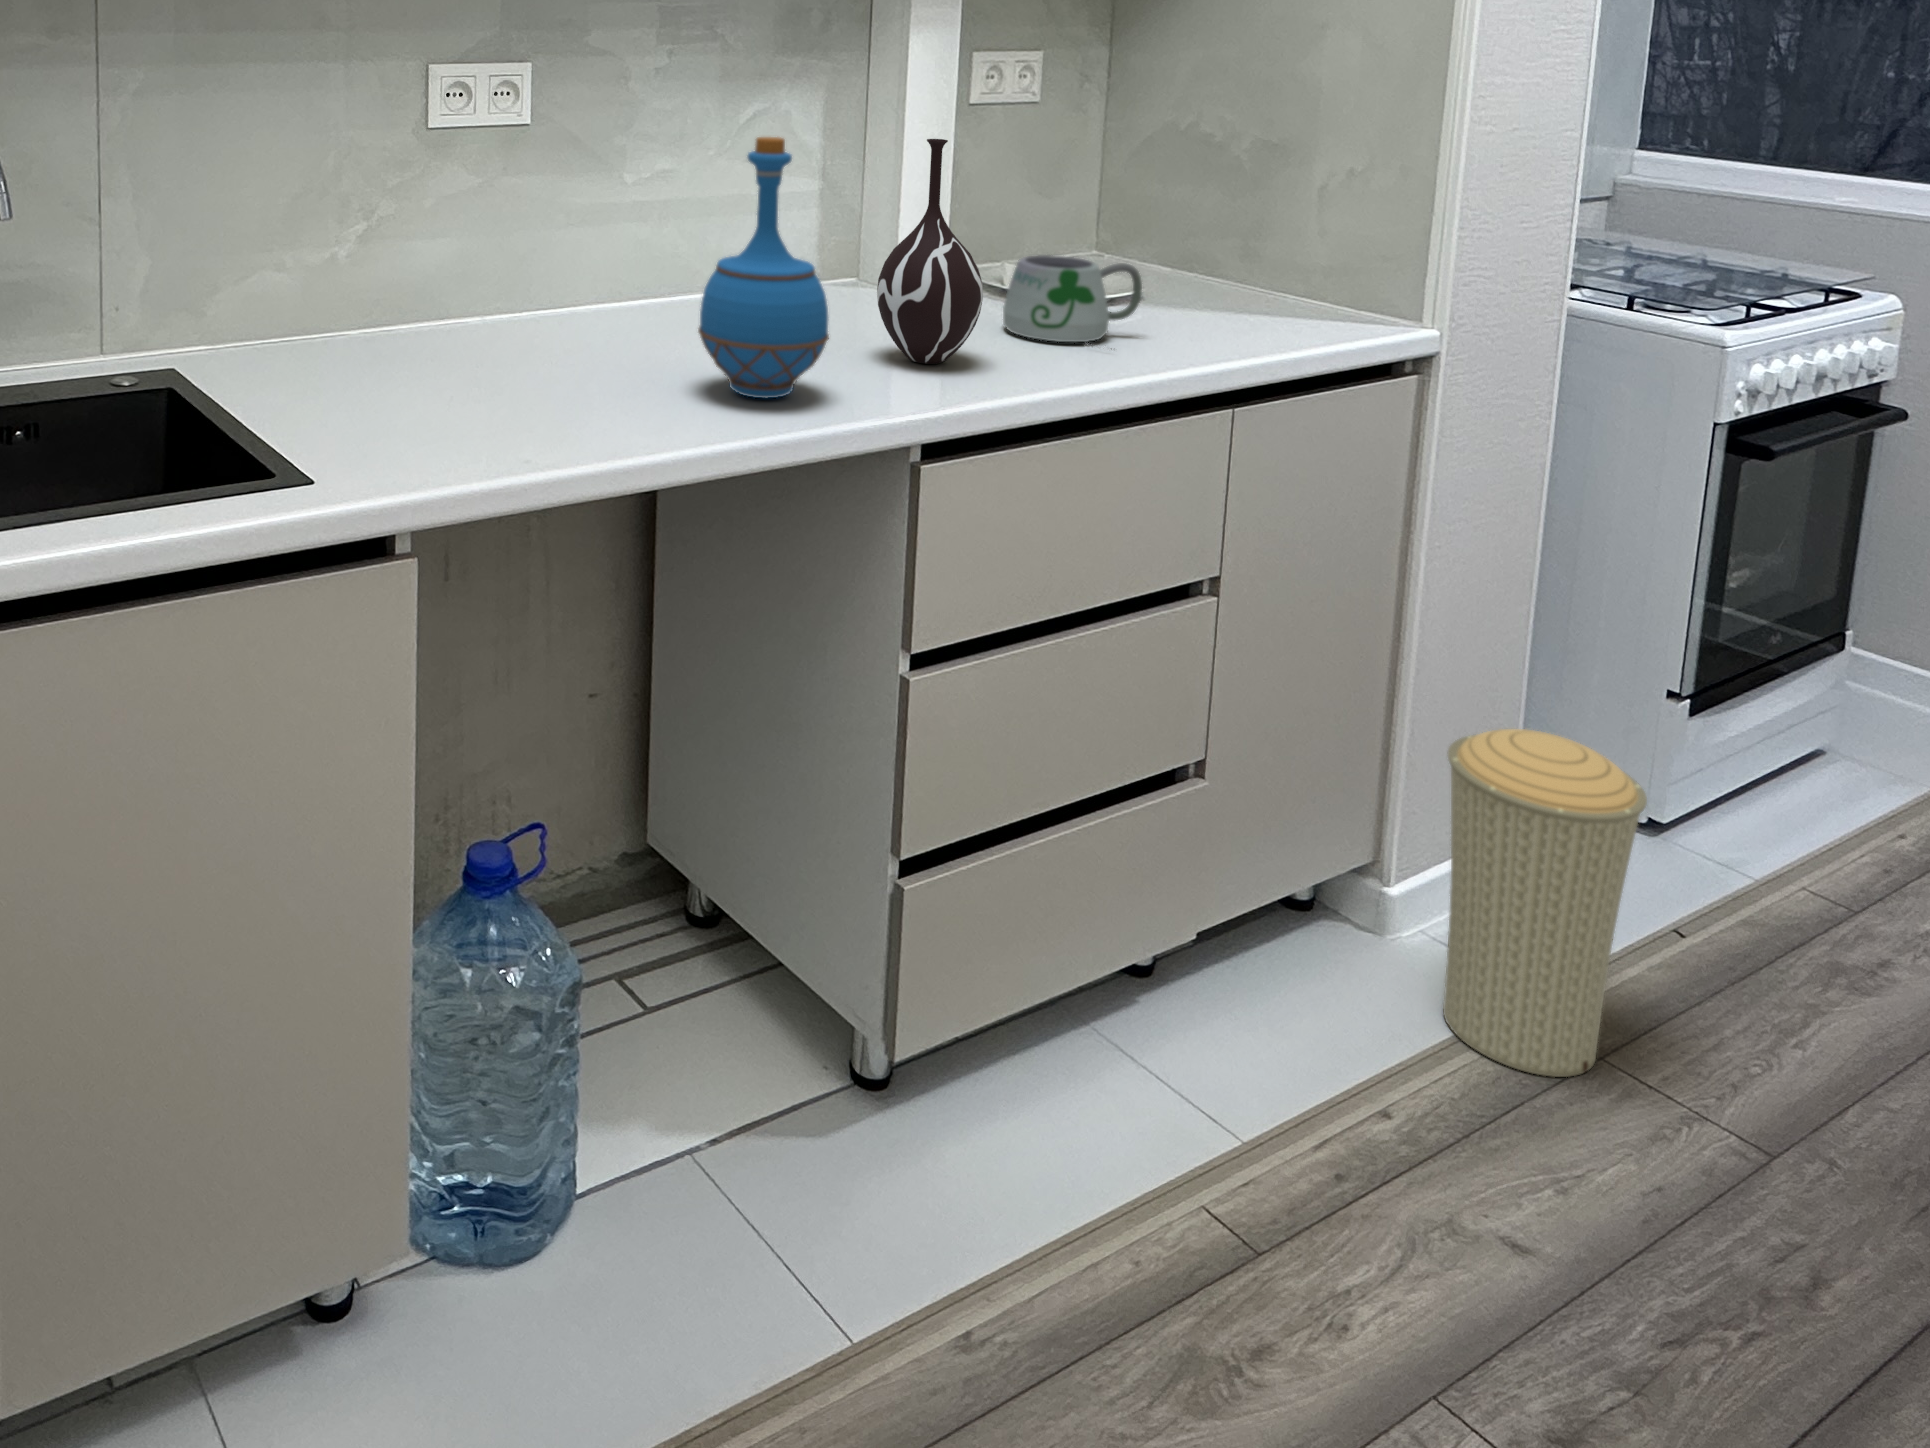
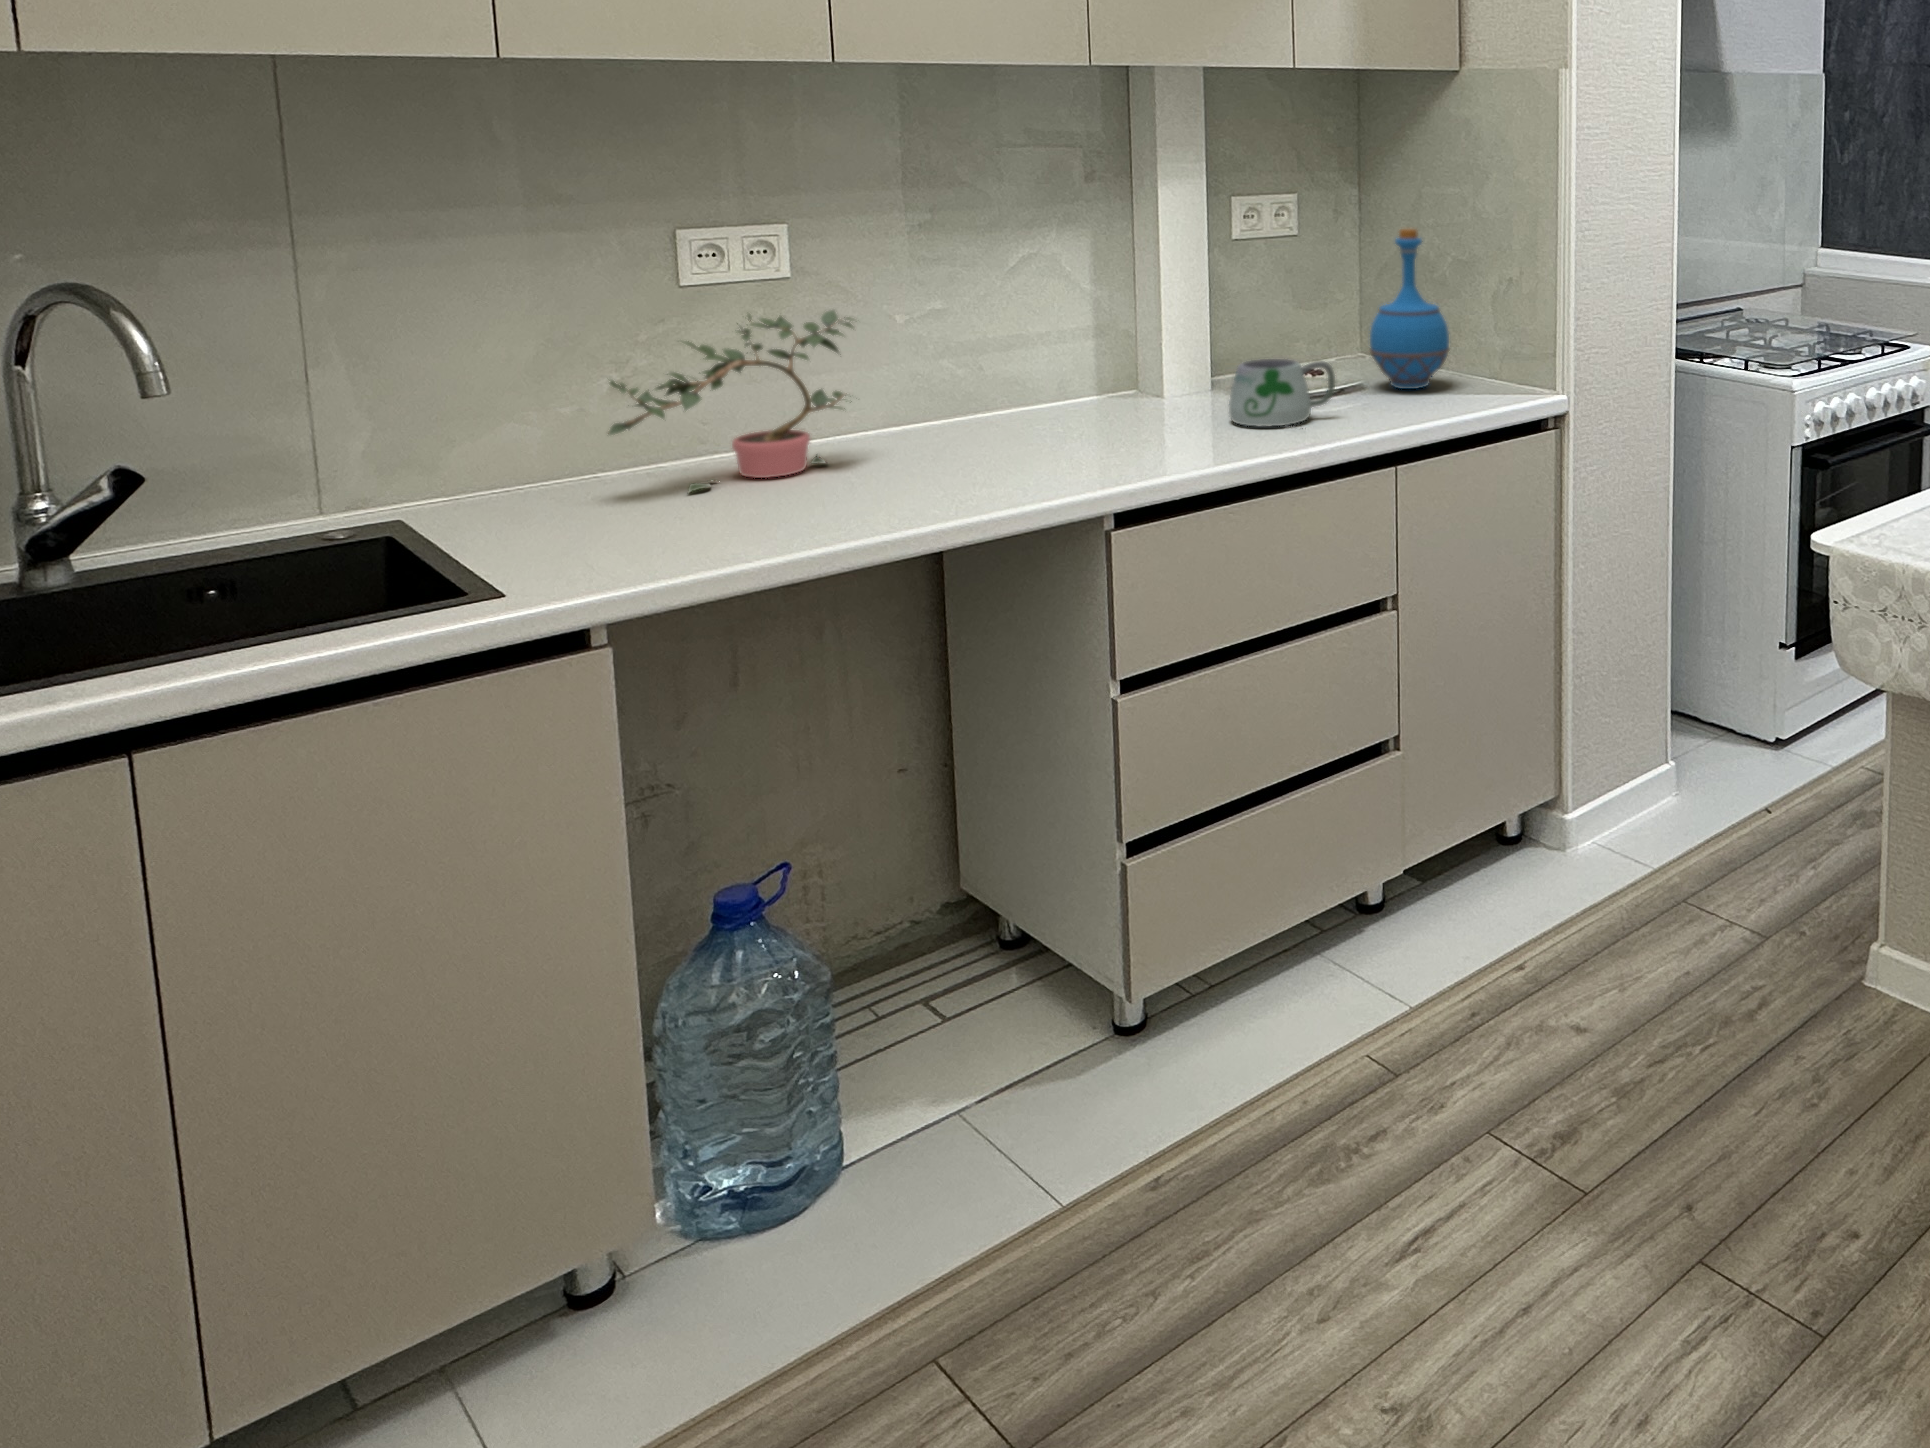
bottle: present [698,137,829,398] -> present [1370,229,1449,389]
vase: present [877,139,983,364] -> none [1101,272,1187,452]
potted plant: none [365,163,612,368] -> present [608,310,853,492]
trash can: present [1443,729,1647,1077] -> none [1572,678,1693,922]

